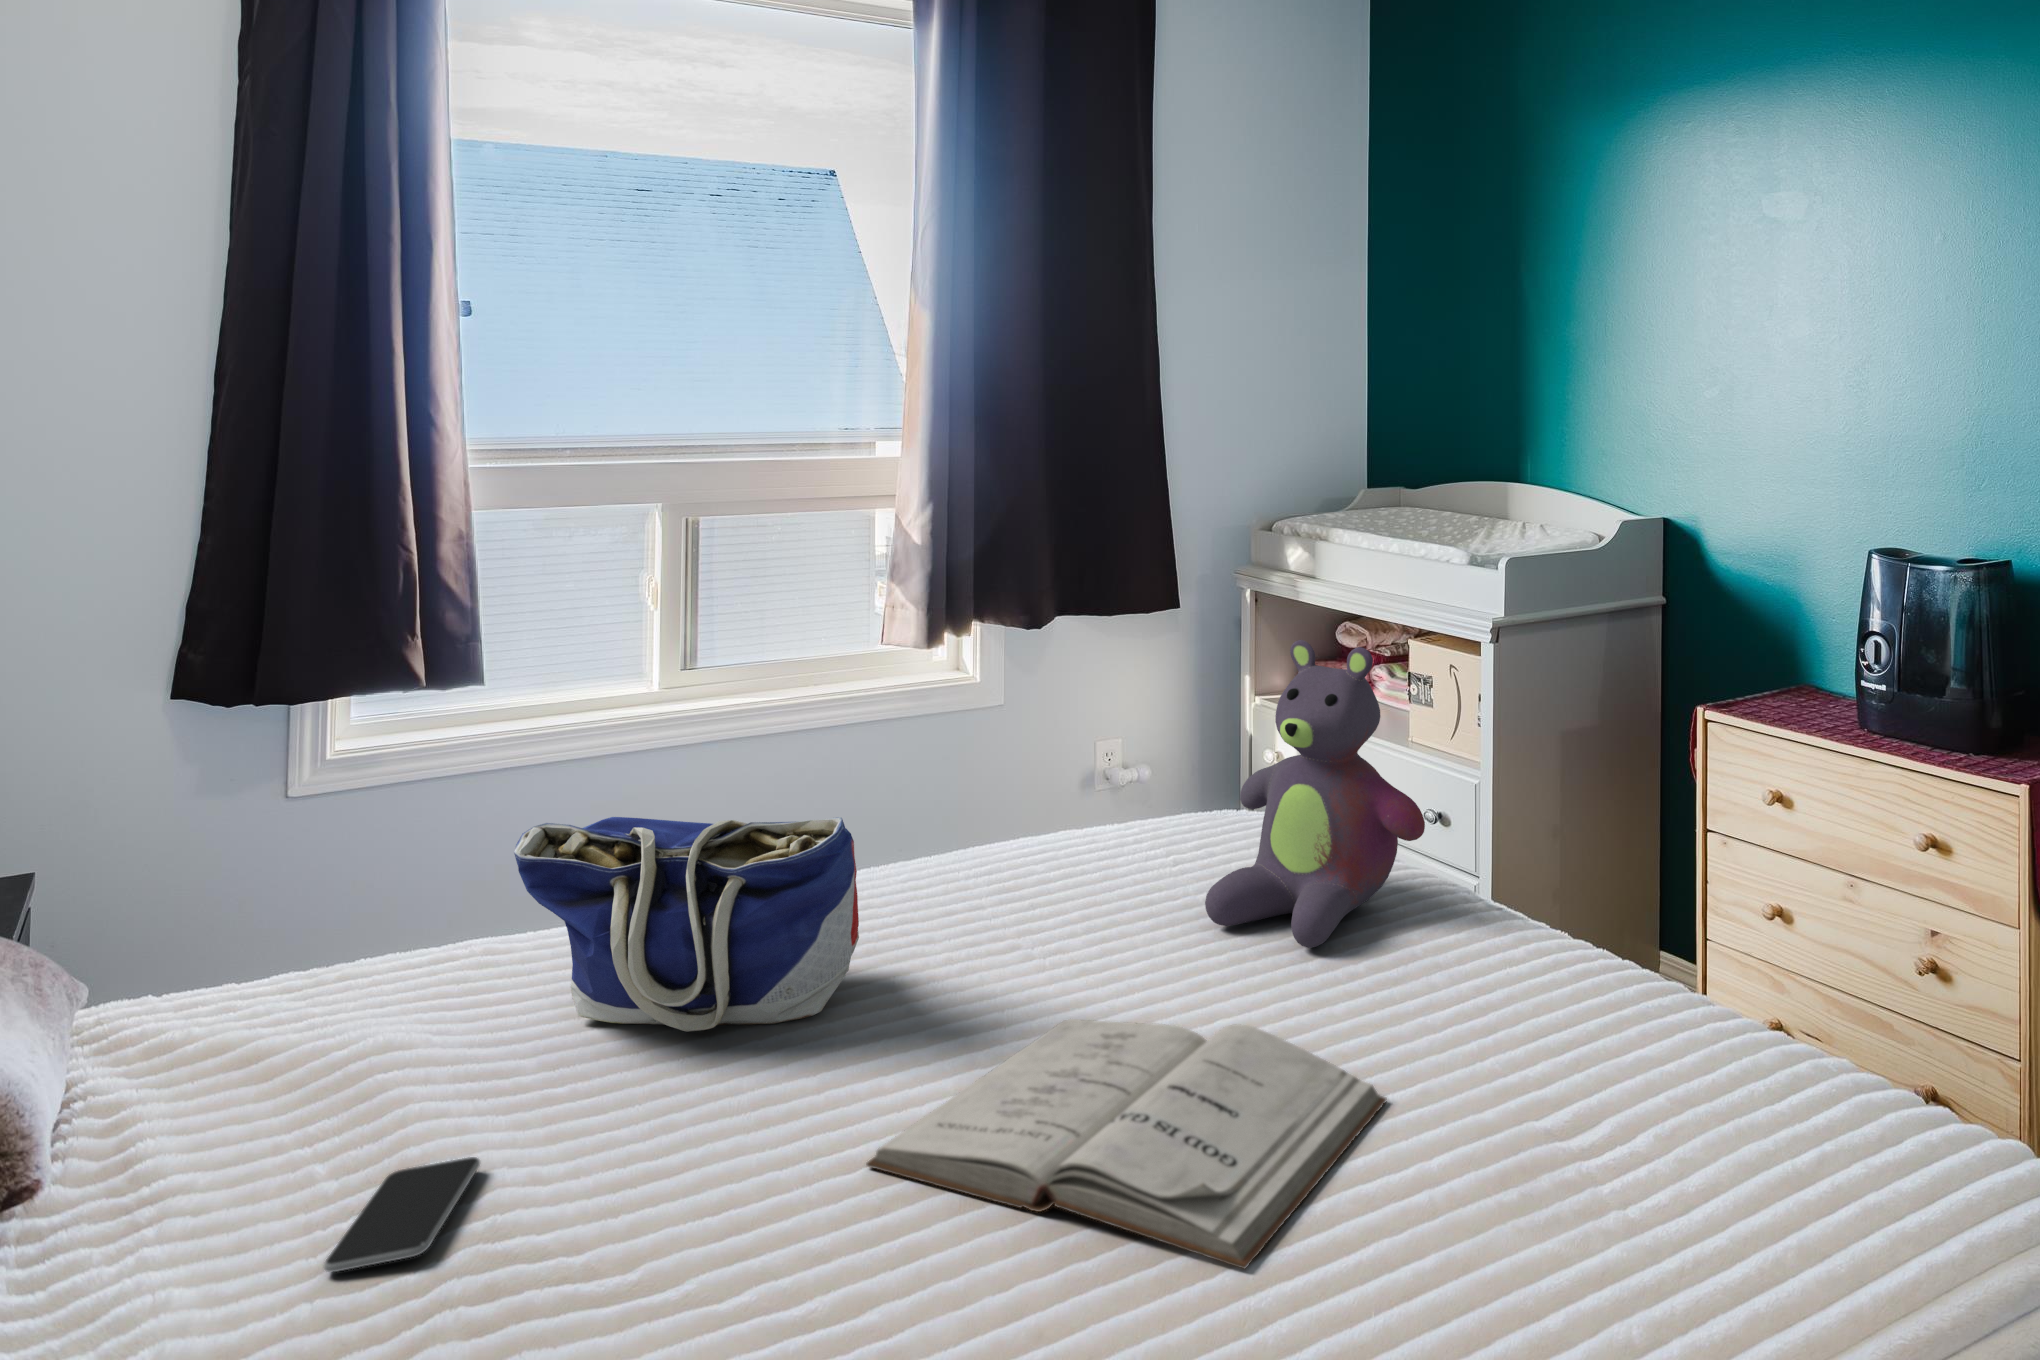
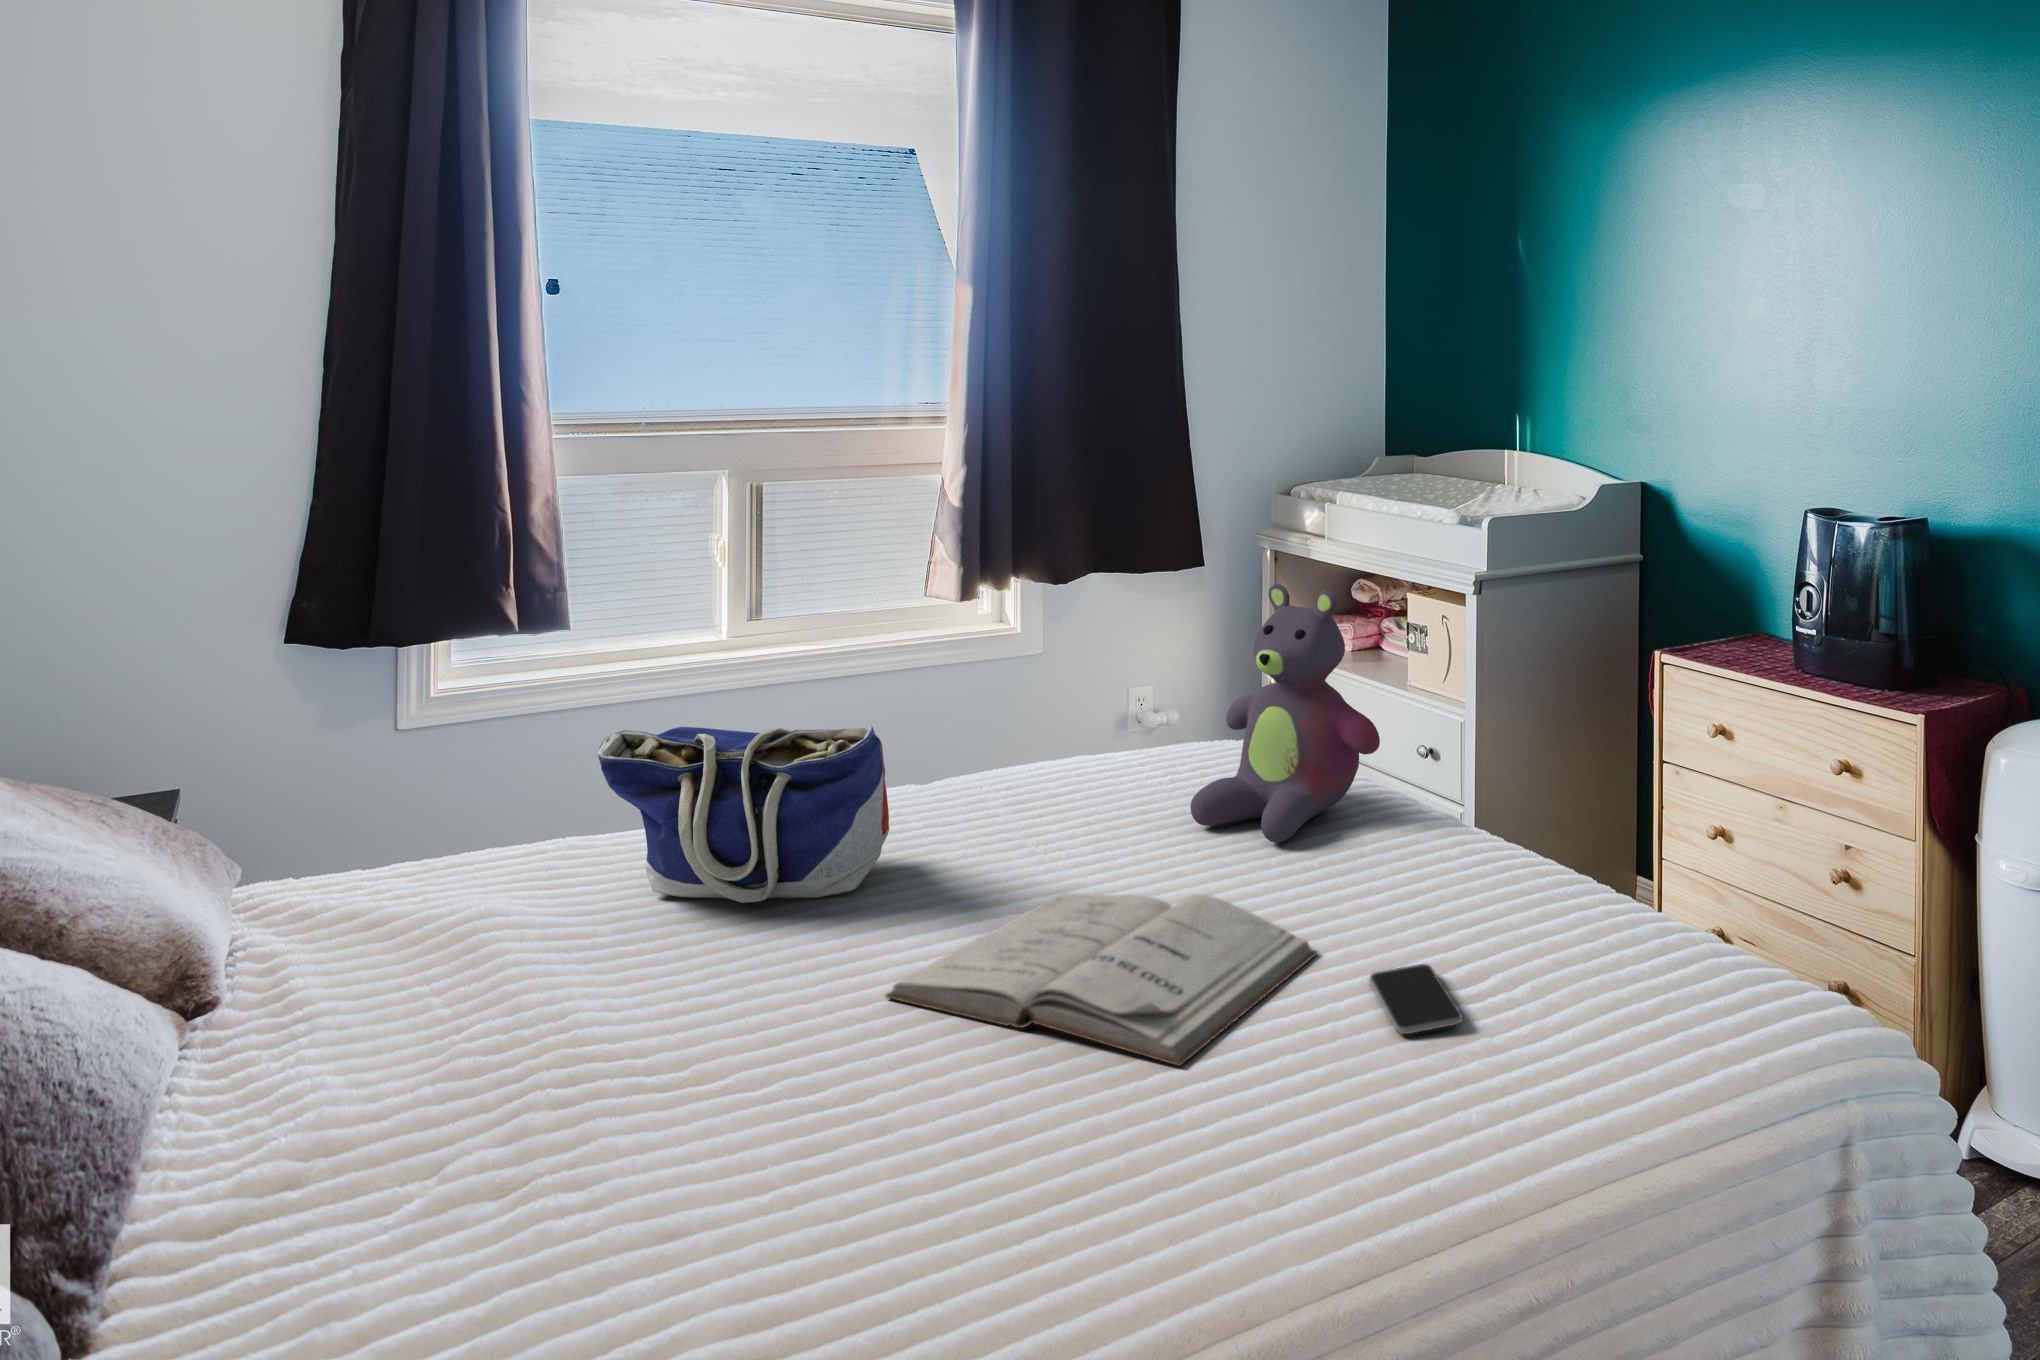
smartphone: present [324,1157,480,1272] -> present [1369,964,1463,1034]

